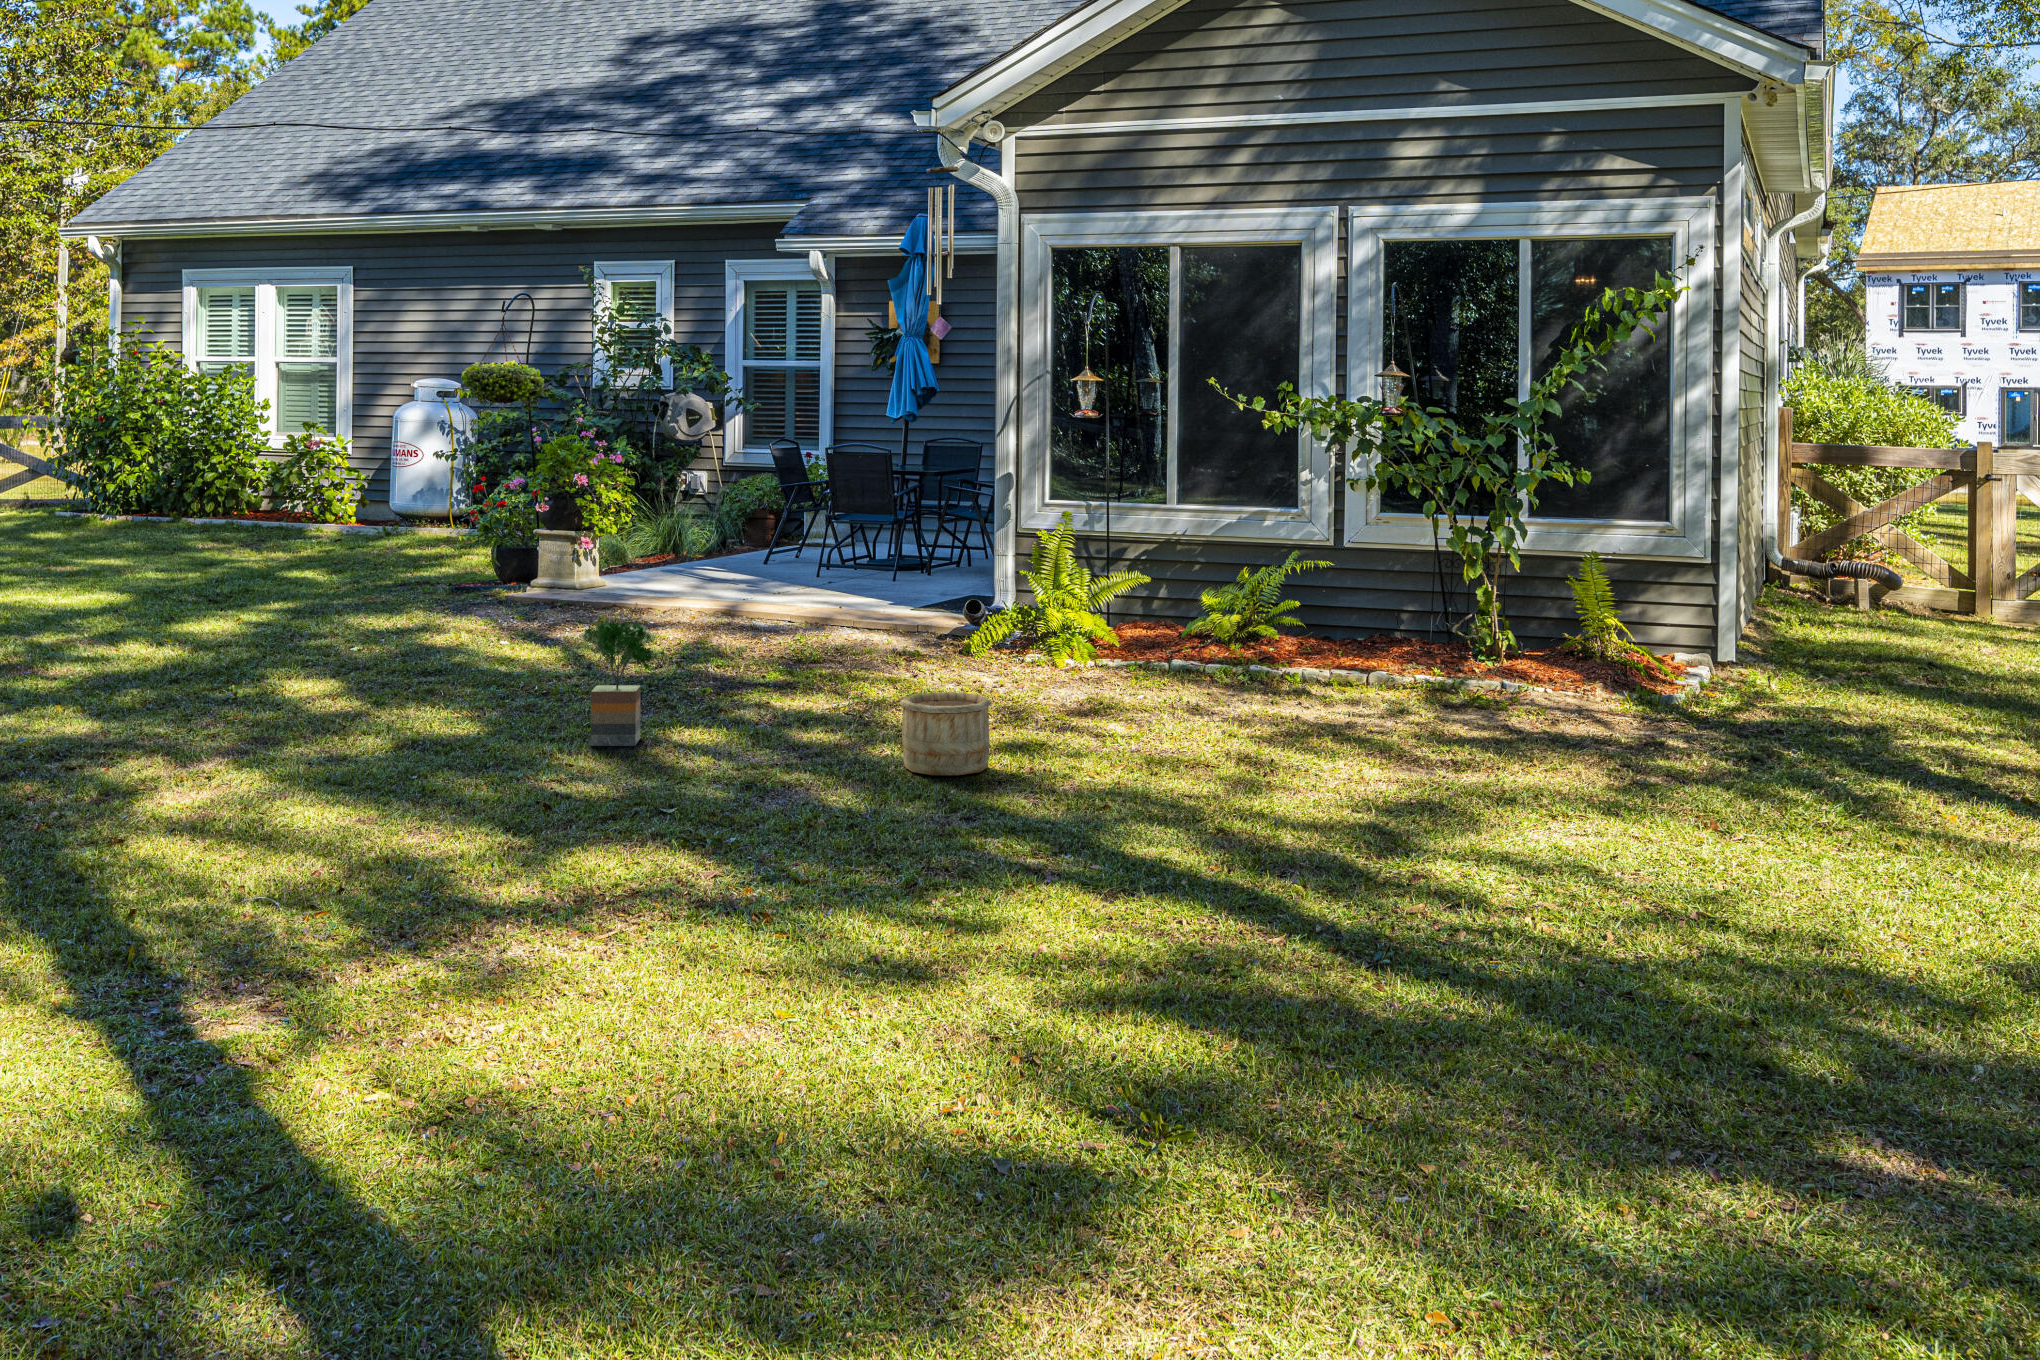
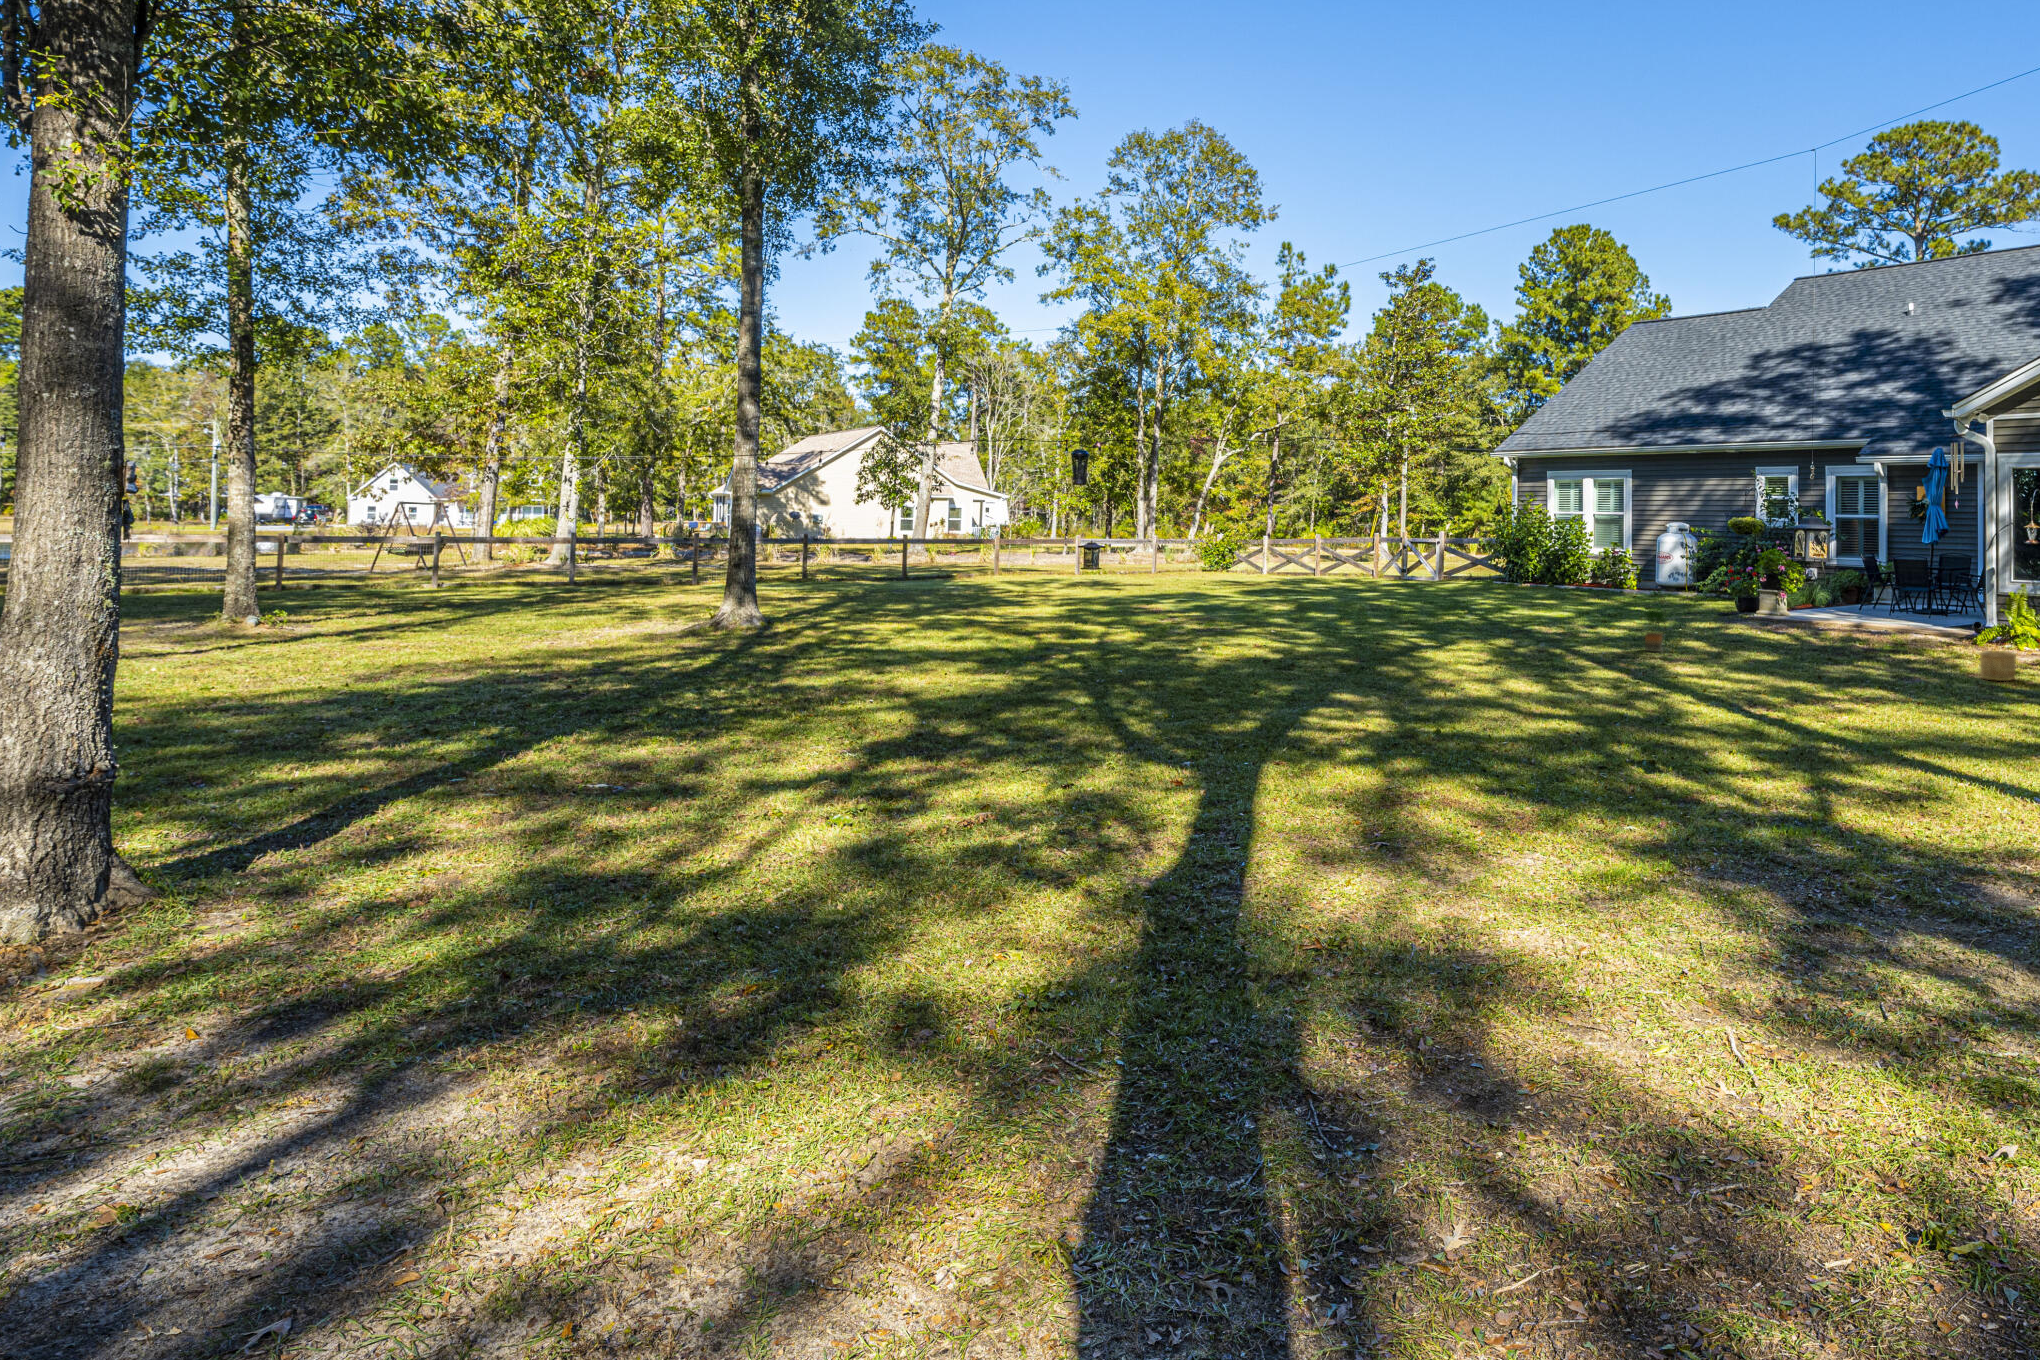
potted tree: present [581,621,658,746] -> present [1643,610,1667,652]

